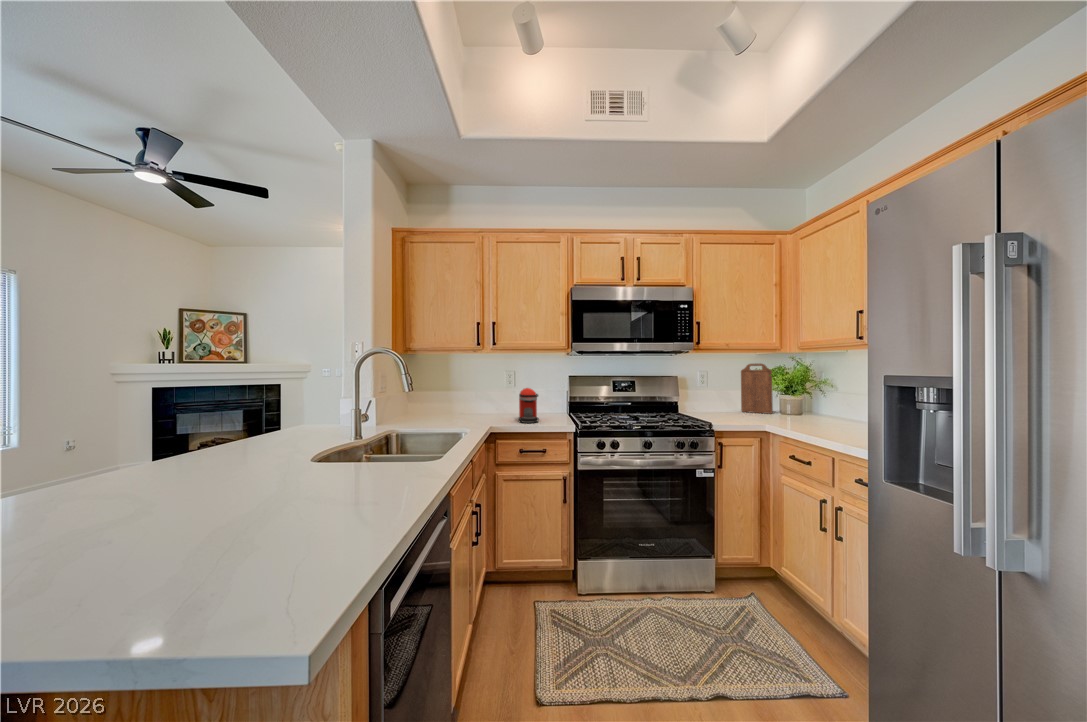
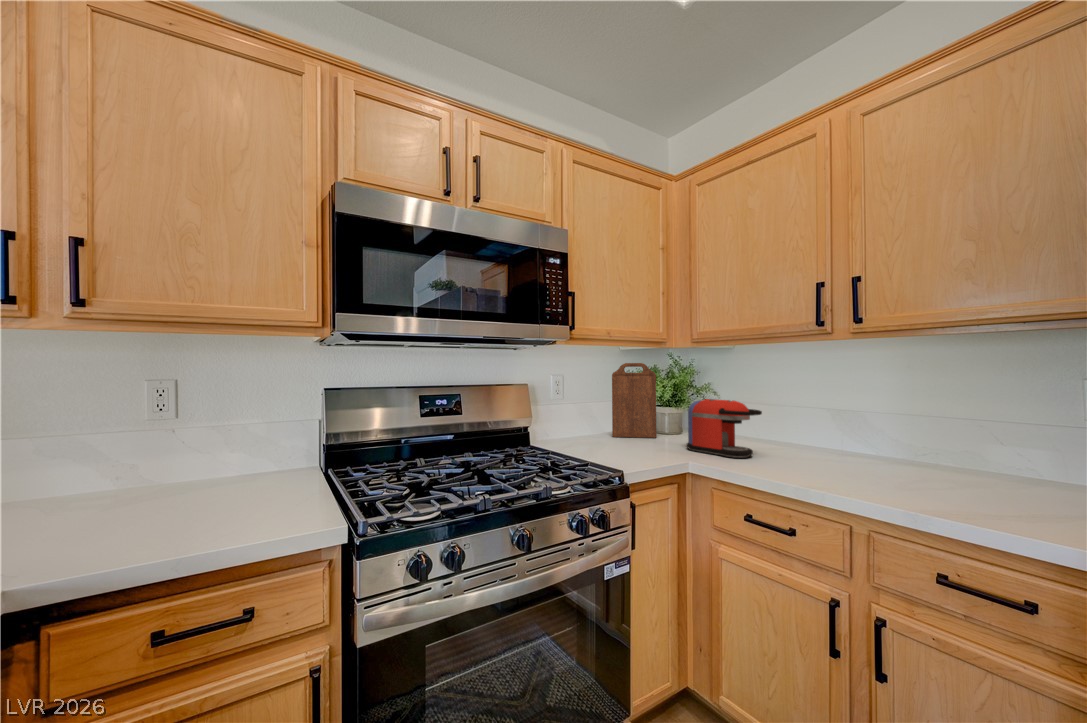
coffee maker: present [519,388,539,423] -> present [687,399,762,458]

